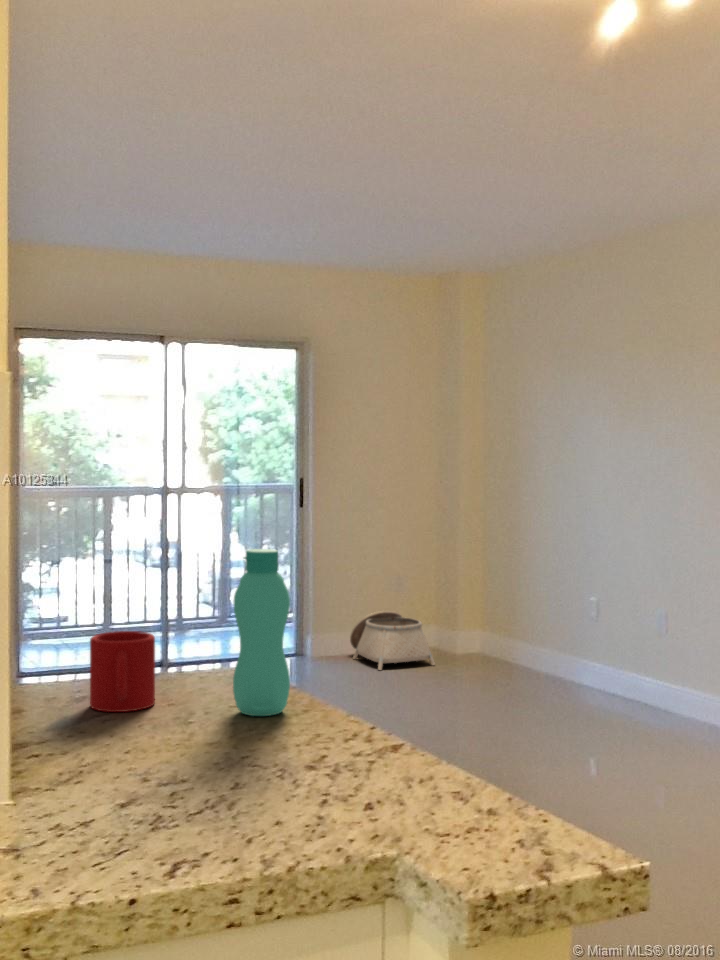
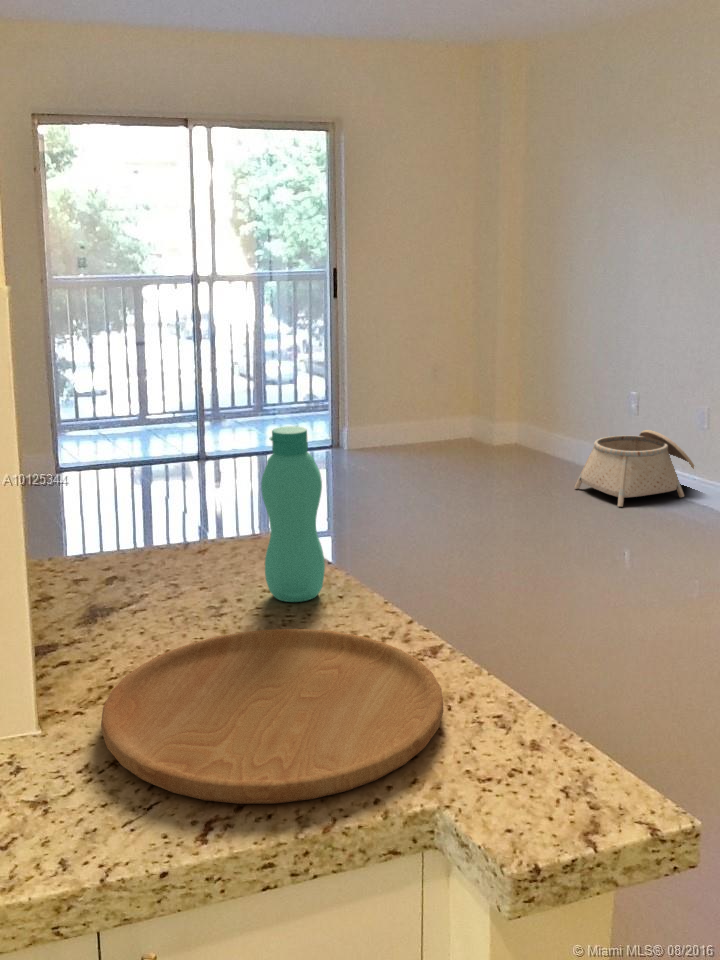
basket: present [350,611,435,670] -> present [574,430,694,507]
mug: present [90,631,155,712] -> none [113,509,186,597]
cutting board: none [74,727,403,850] -> present [101,629,443,804]

